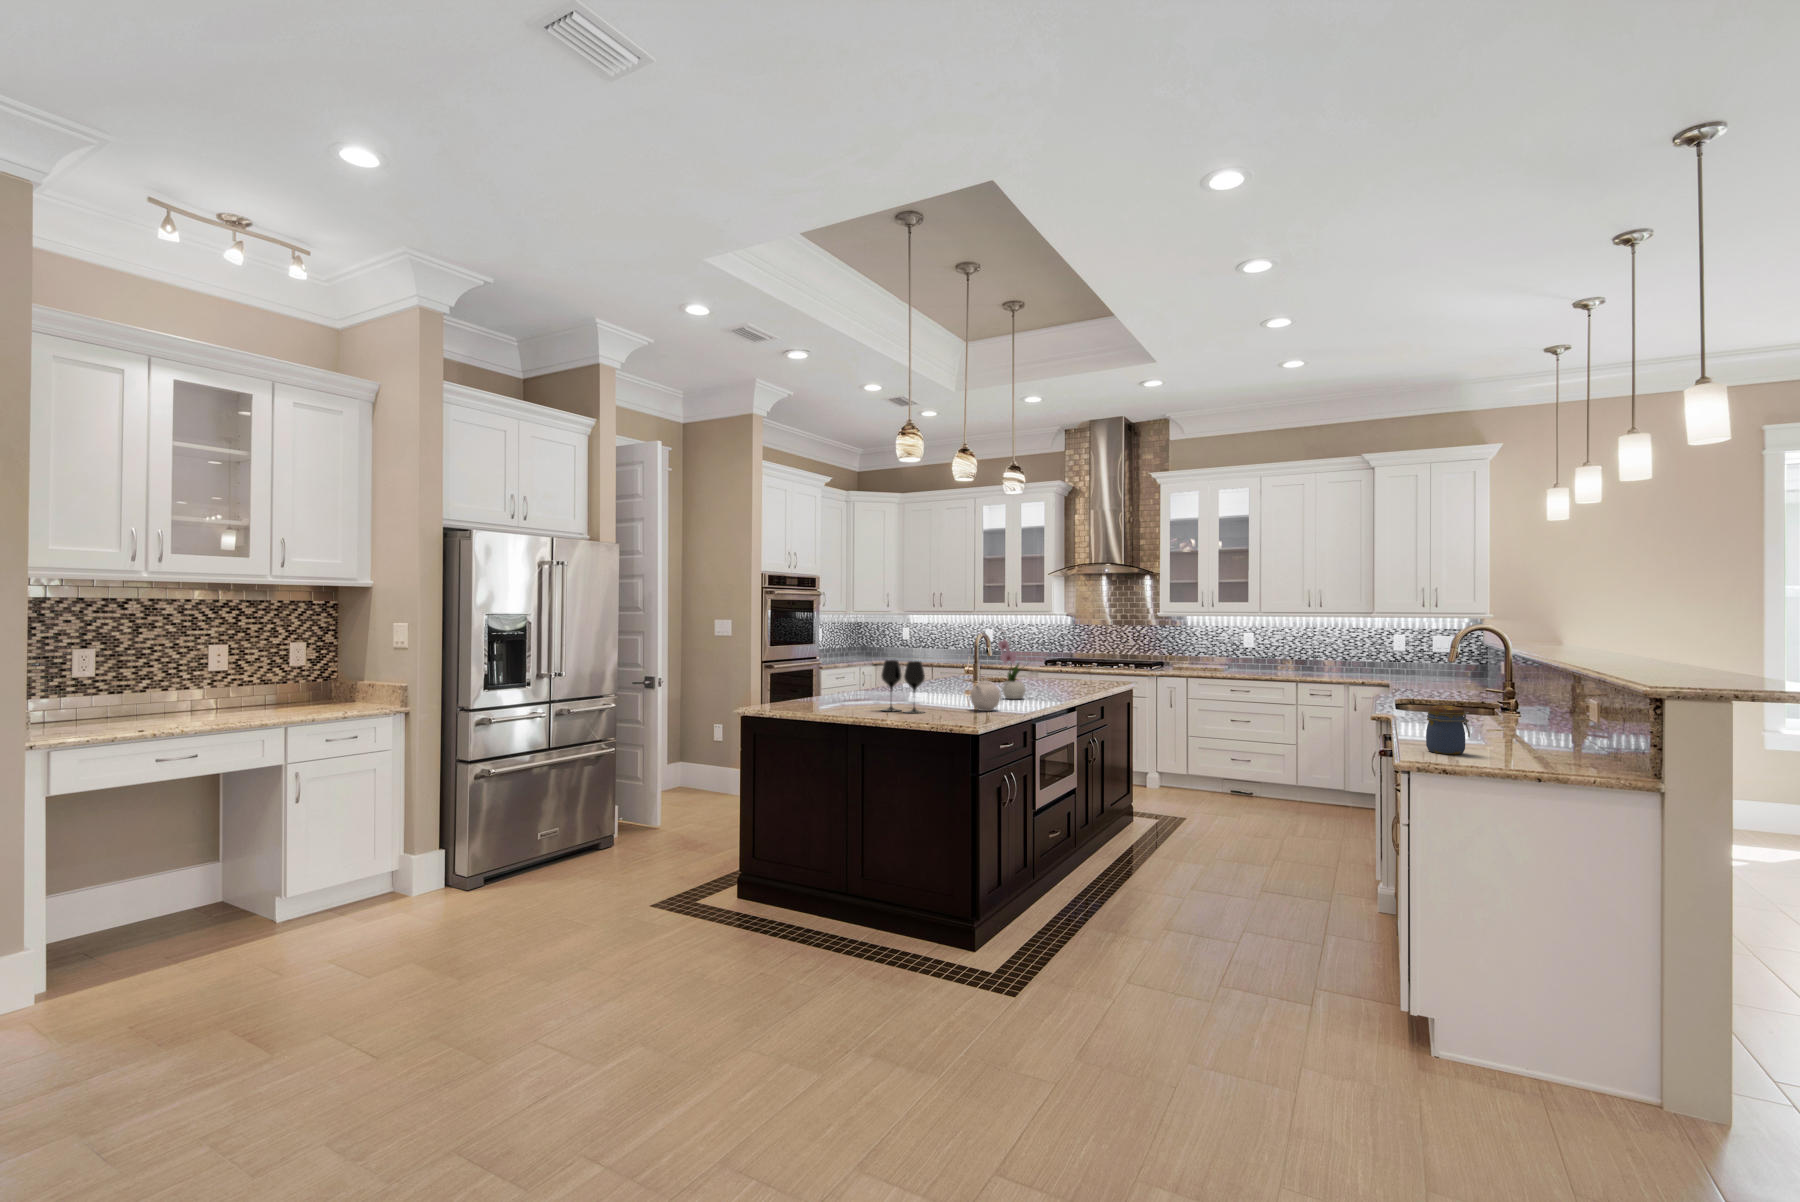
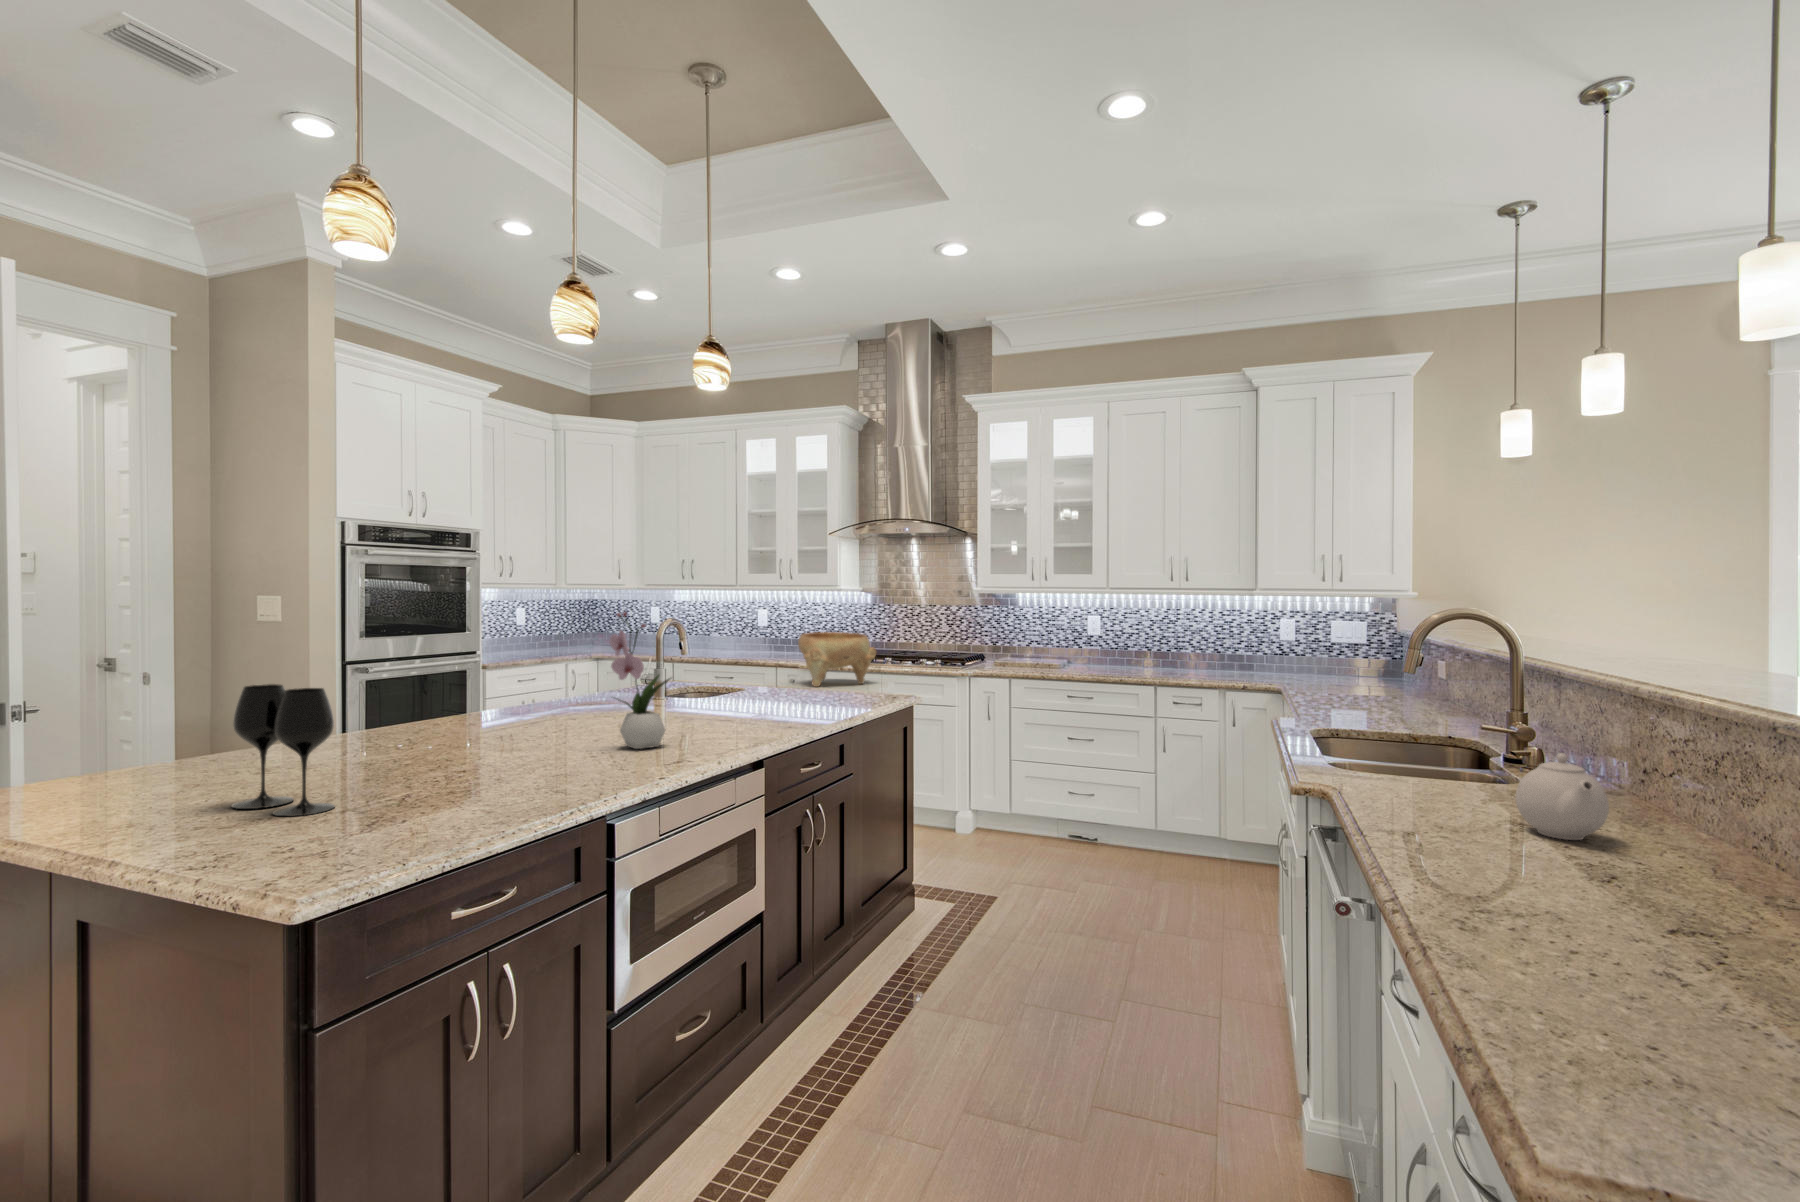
decorative bowl: none [1049,643,1101,678] -> present [798,632,876,687]
teapot: present [970,677,1001,711] -> present [1516,753,1609,840]
jar: present [1426,705,1470,754] -> none [1559,849,1708,1023]

